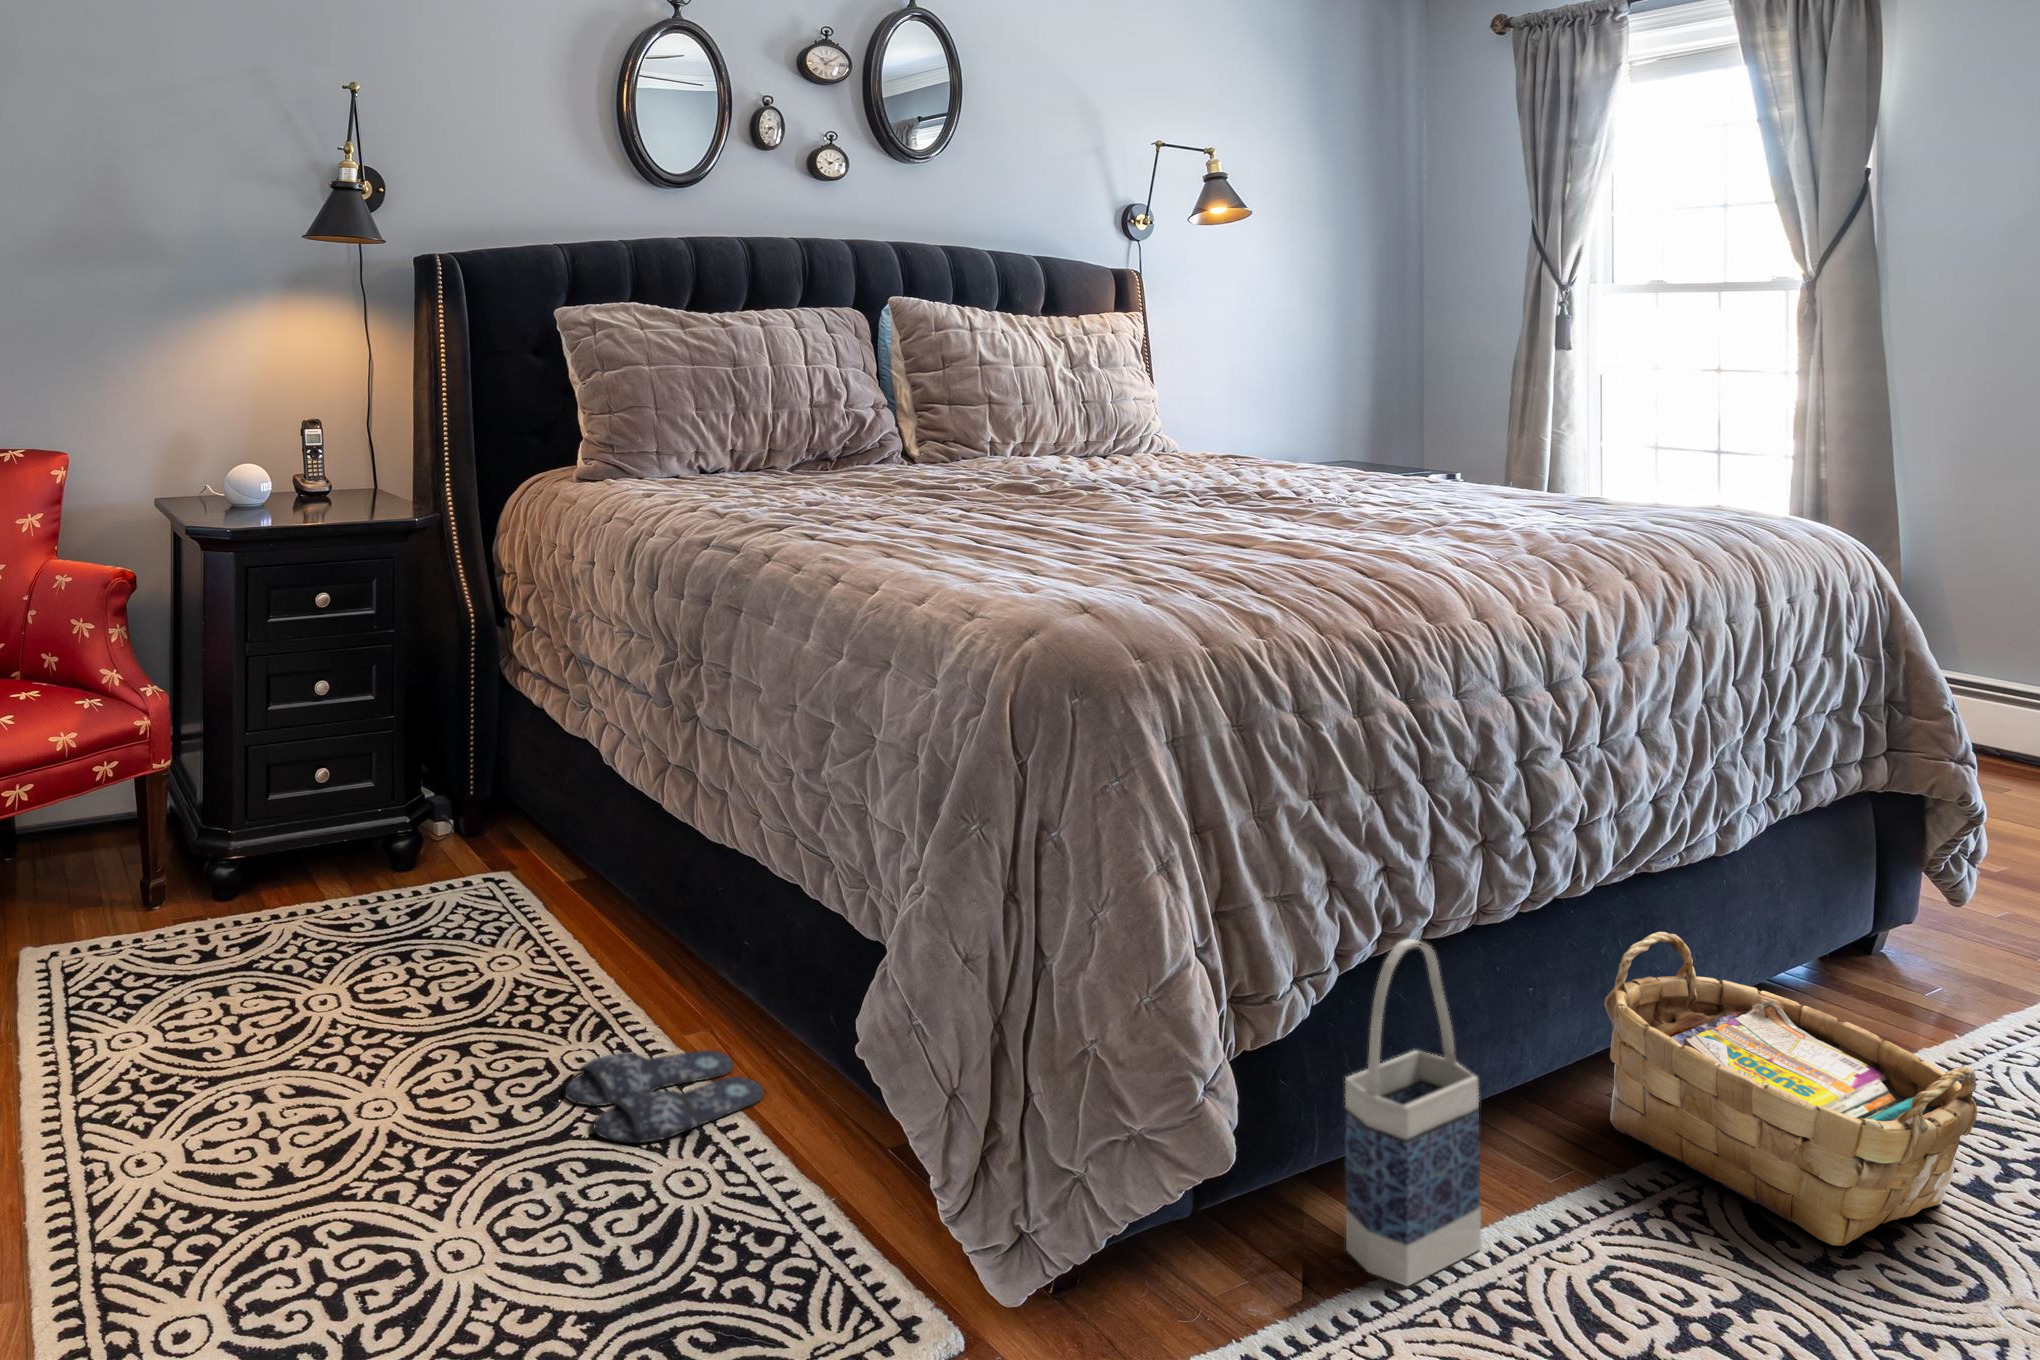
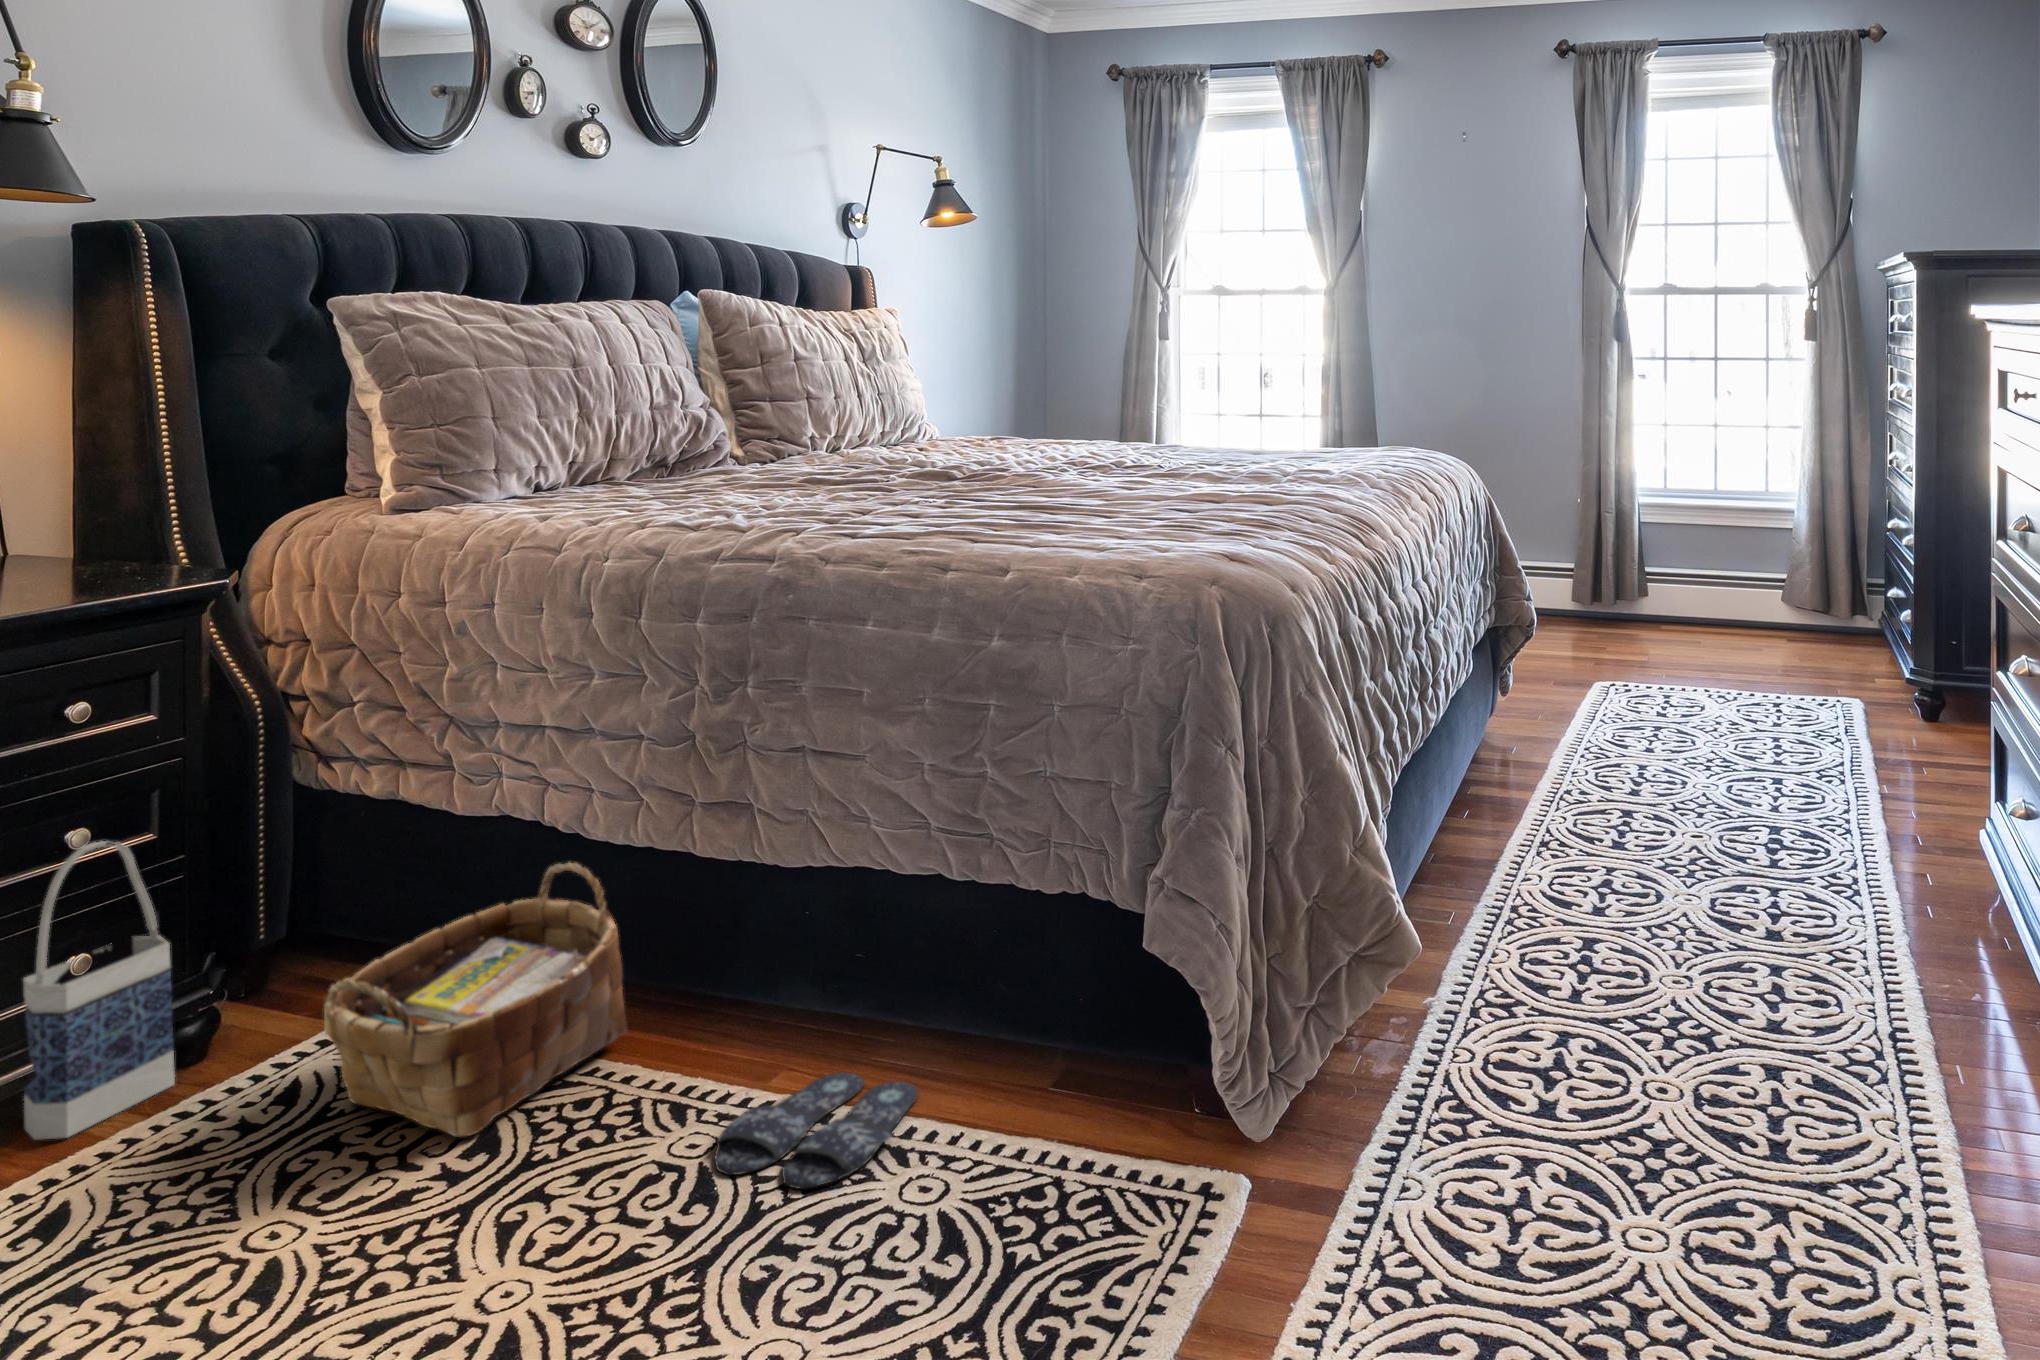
woven basket: present [1604,932,1977,1246] -> present [324,863,627,1137]
bag: present [1345,939,1481,1287] -> present [23,841,175,1140]

